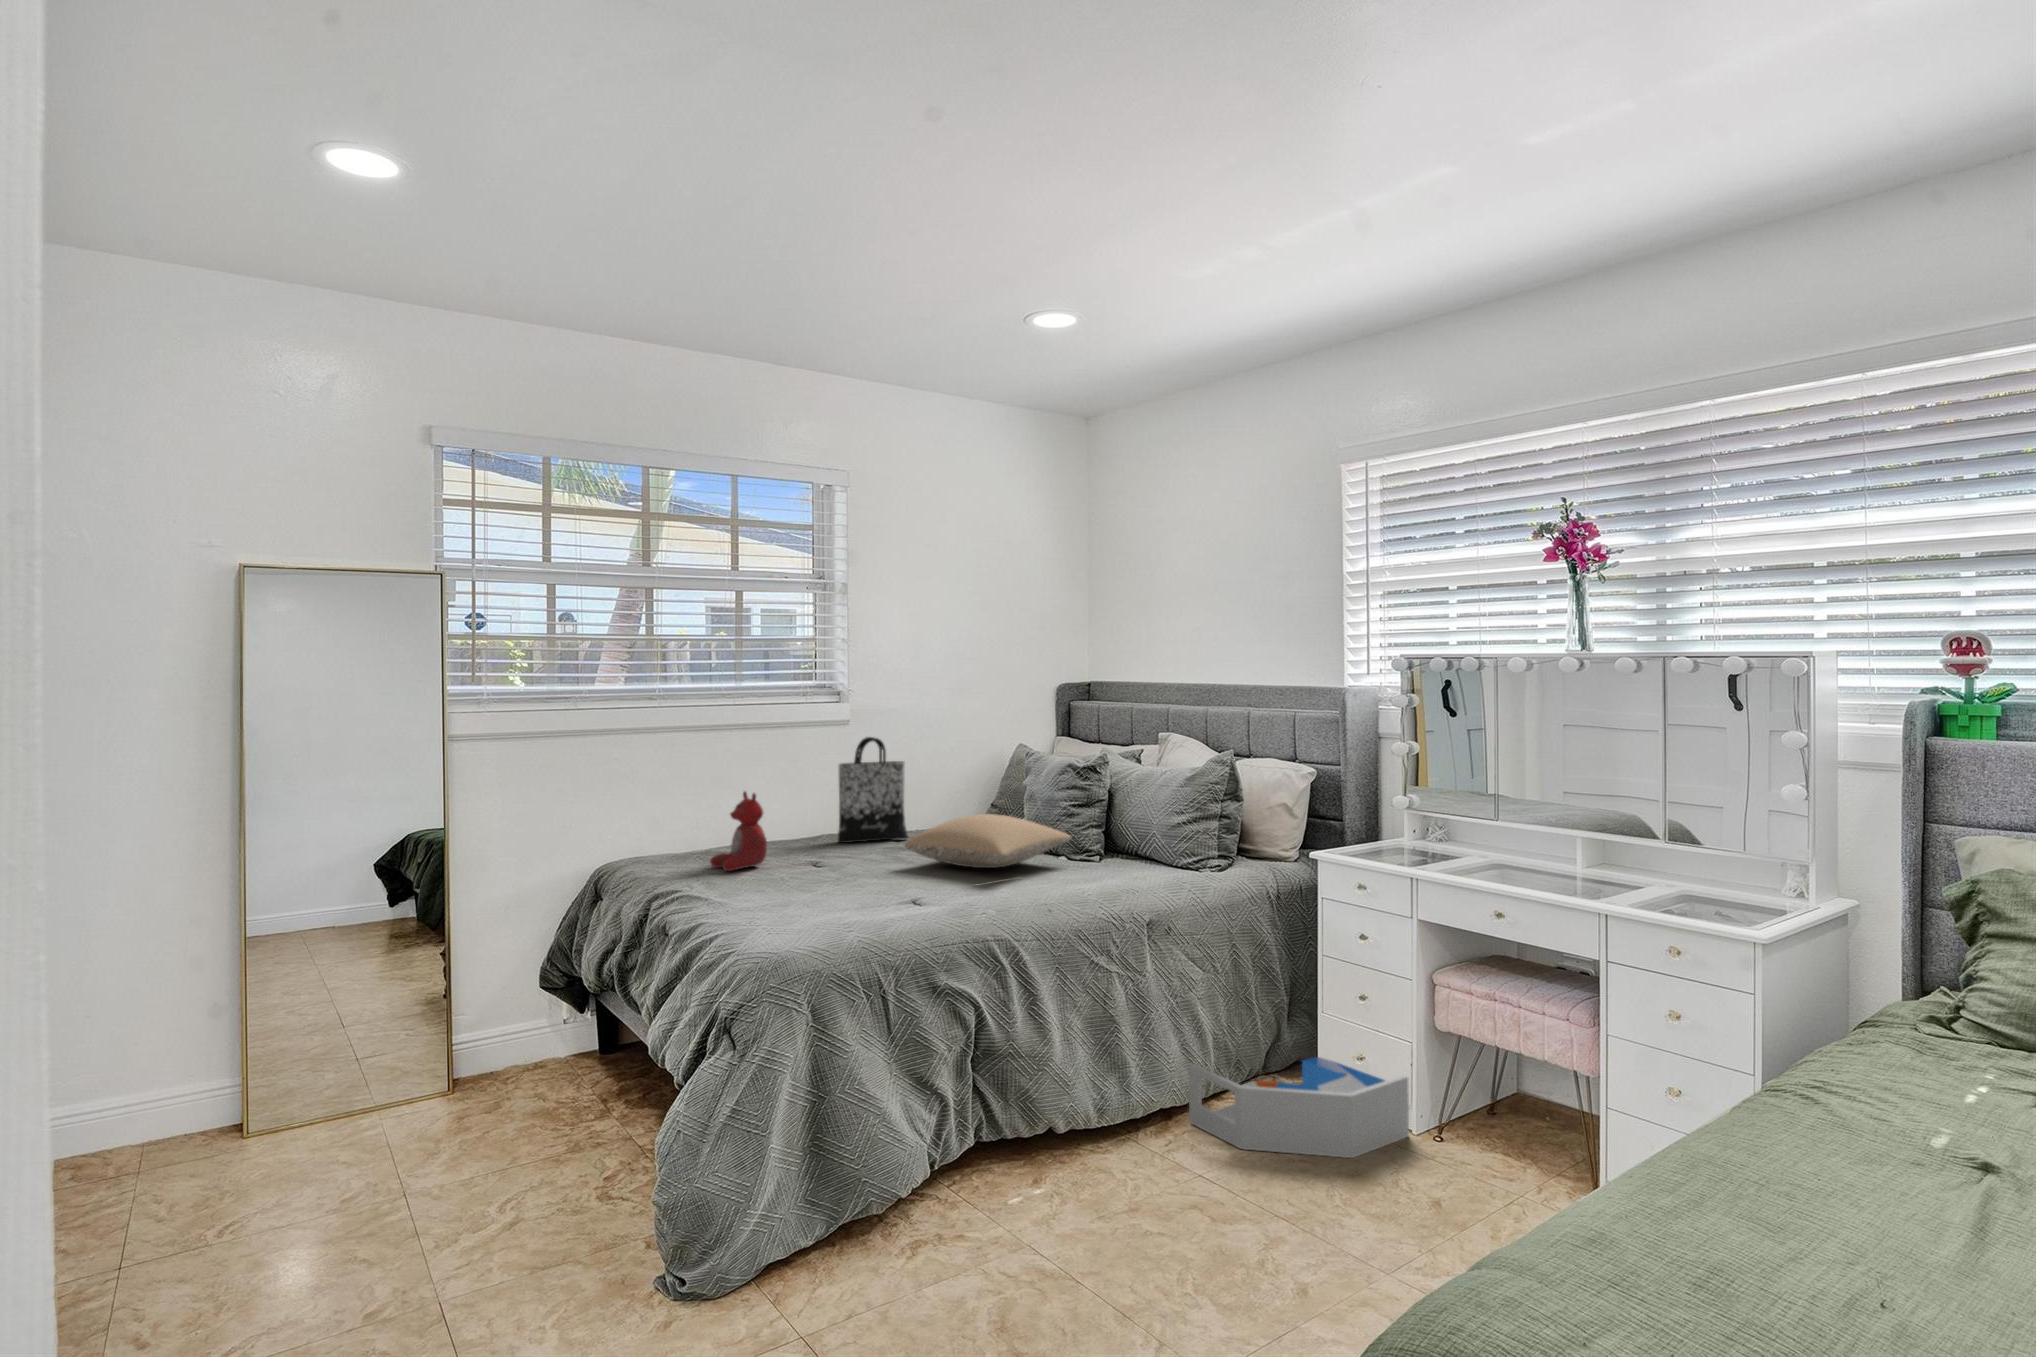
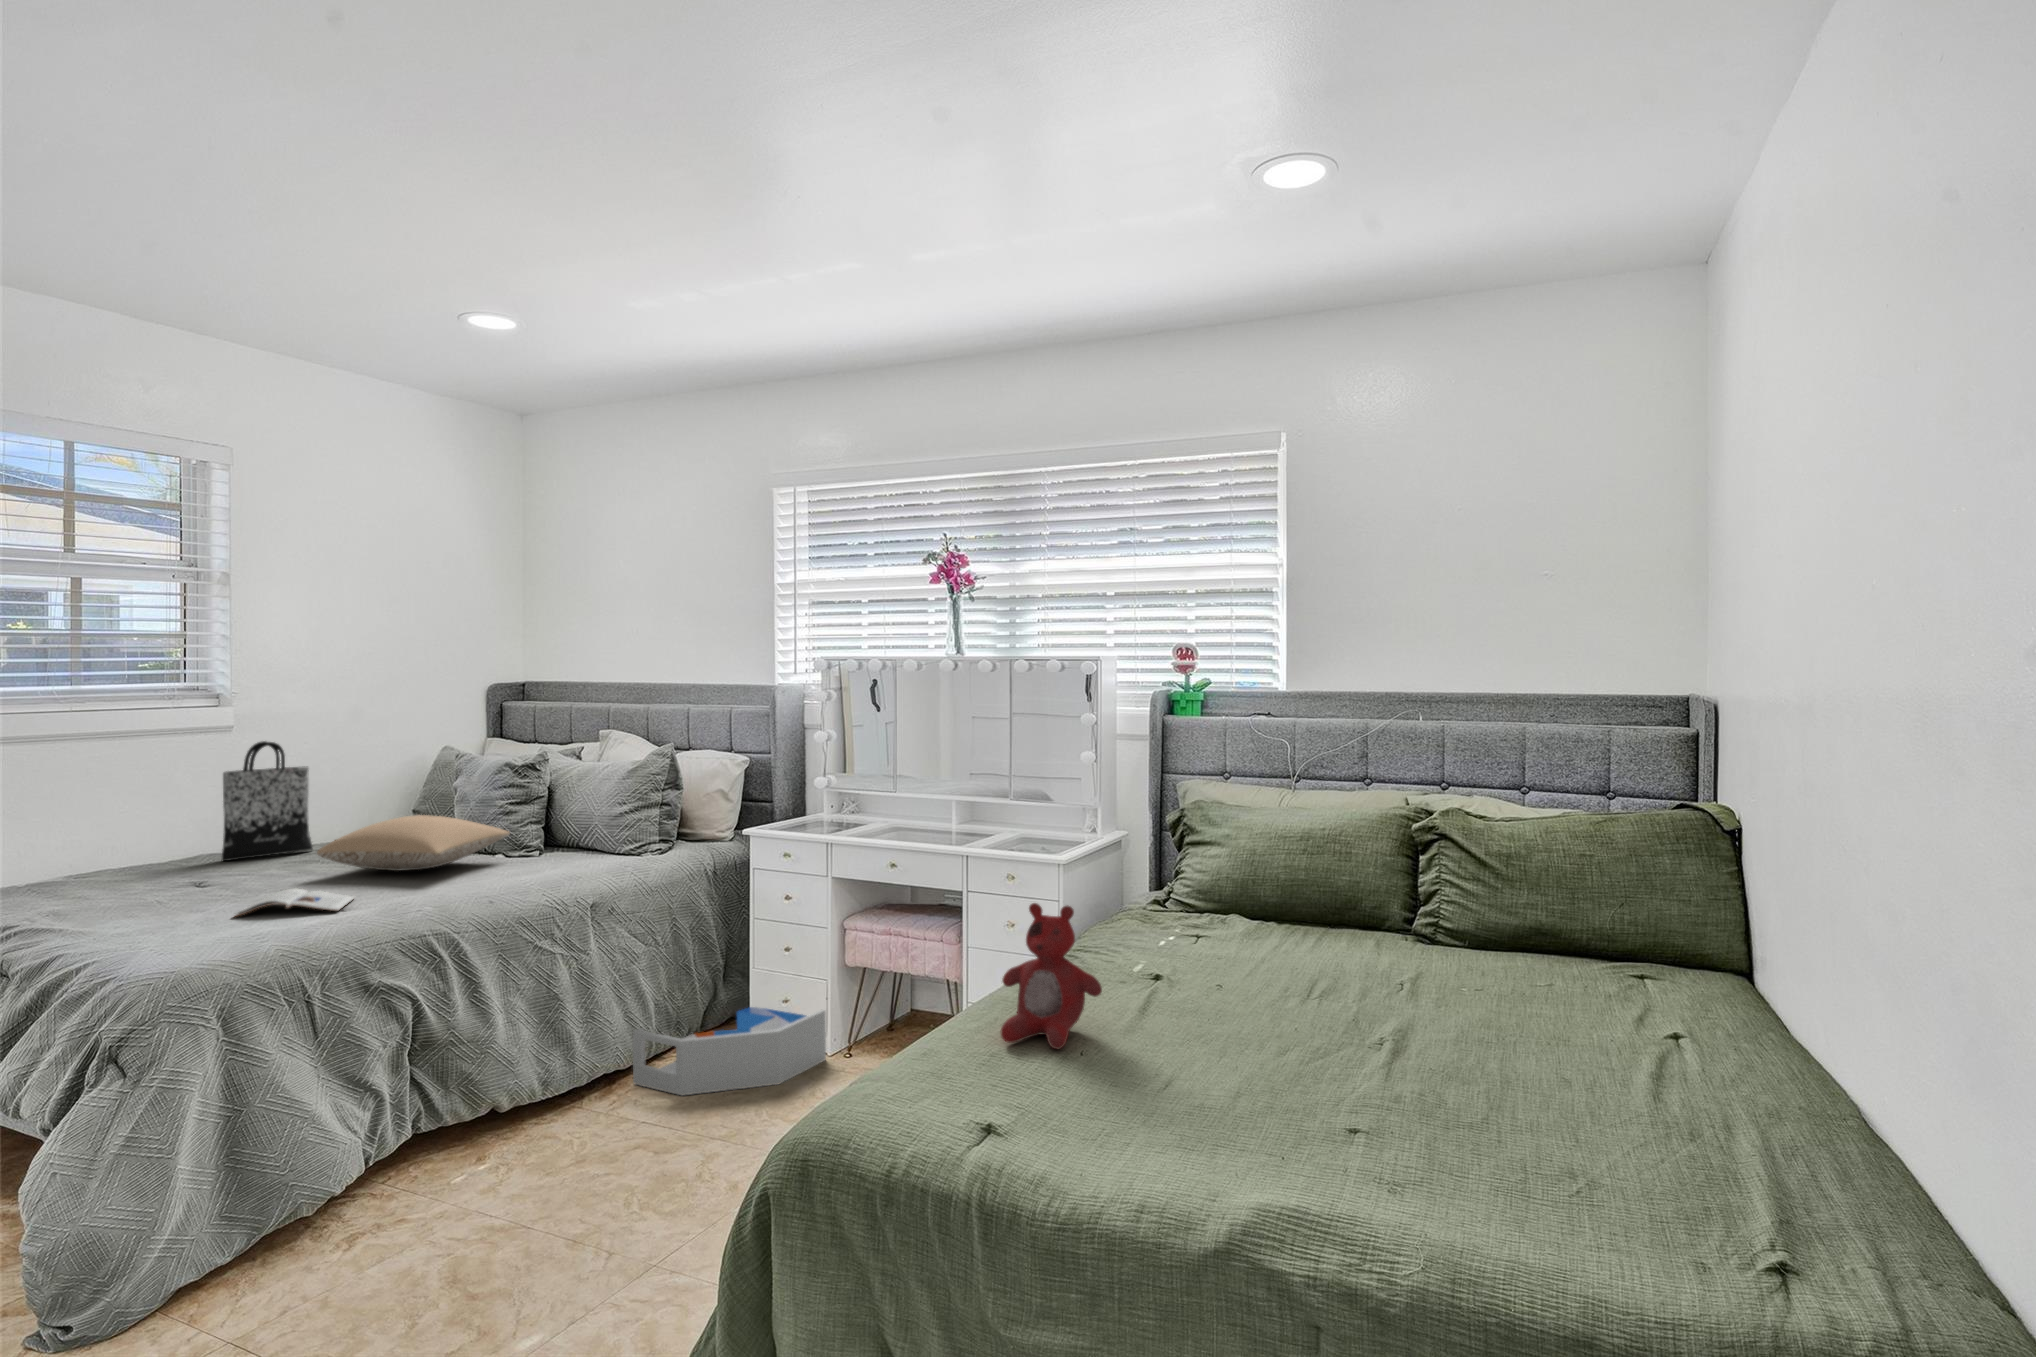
stuffed bear: present [710,792,767,871] -> present [1001,903,1102,1049]
magazine: none [831,880,932,907] -> present [234,889,355,917]

